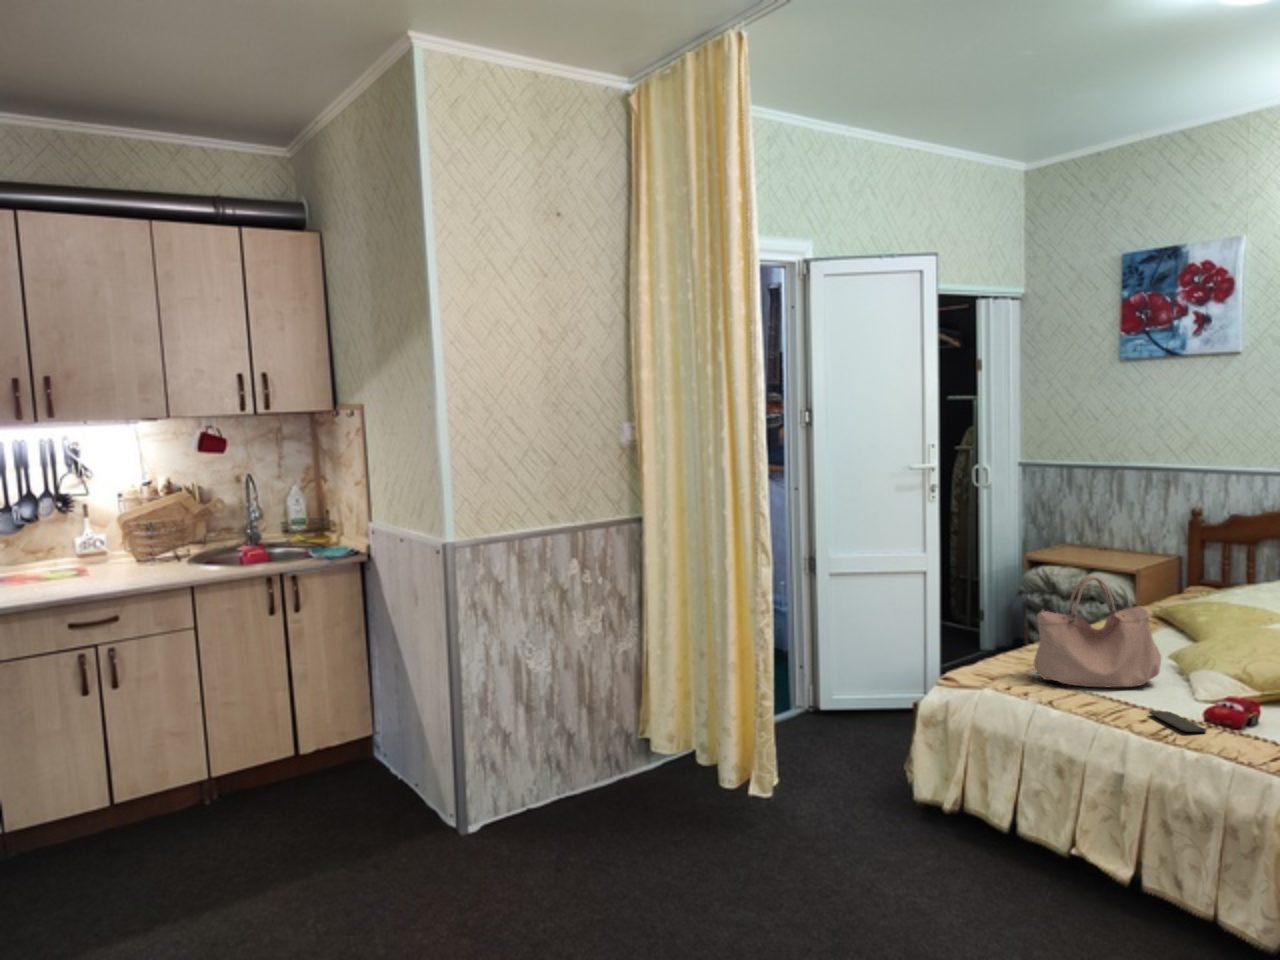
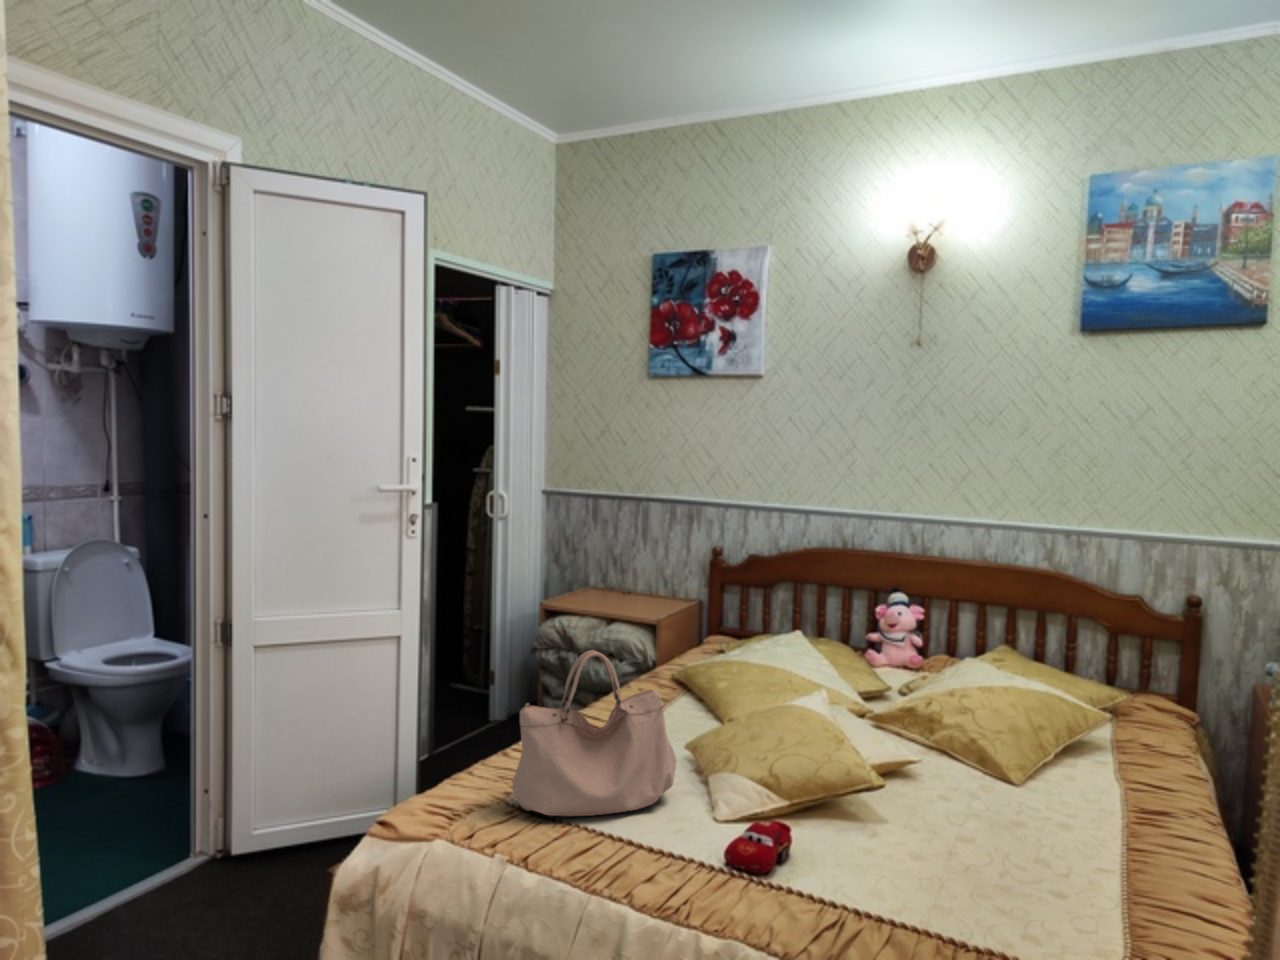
smartphone: present [1149,711,1206,732] -> none [657,854,729,895]

